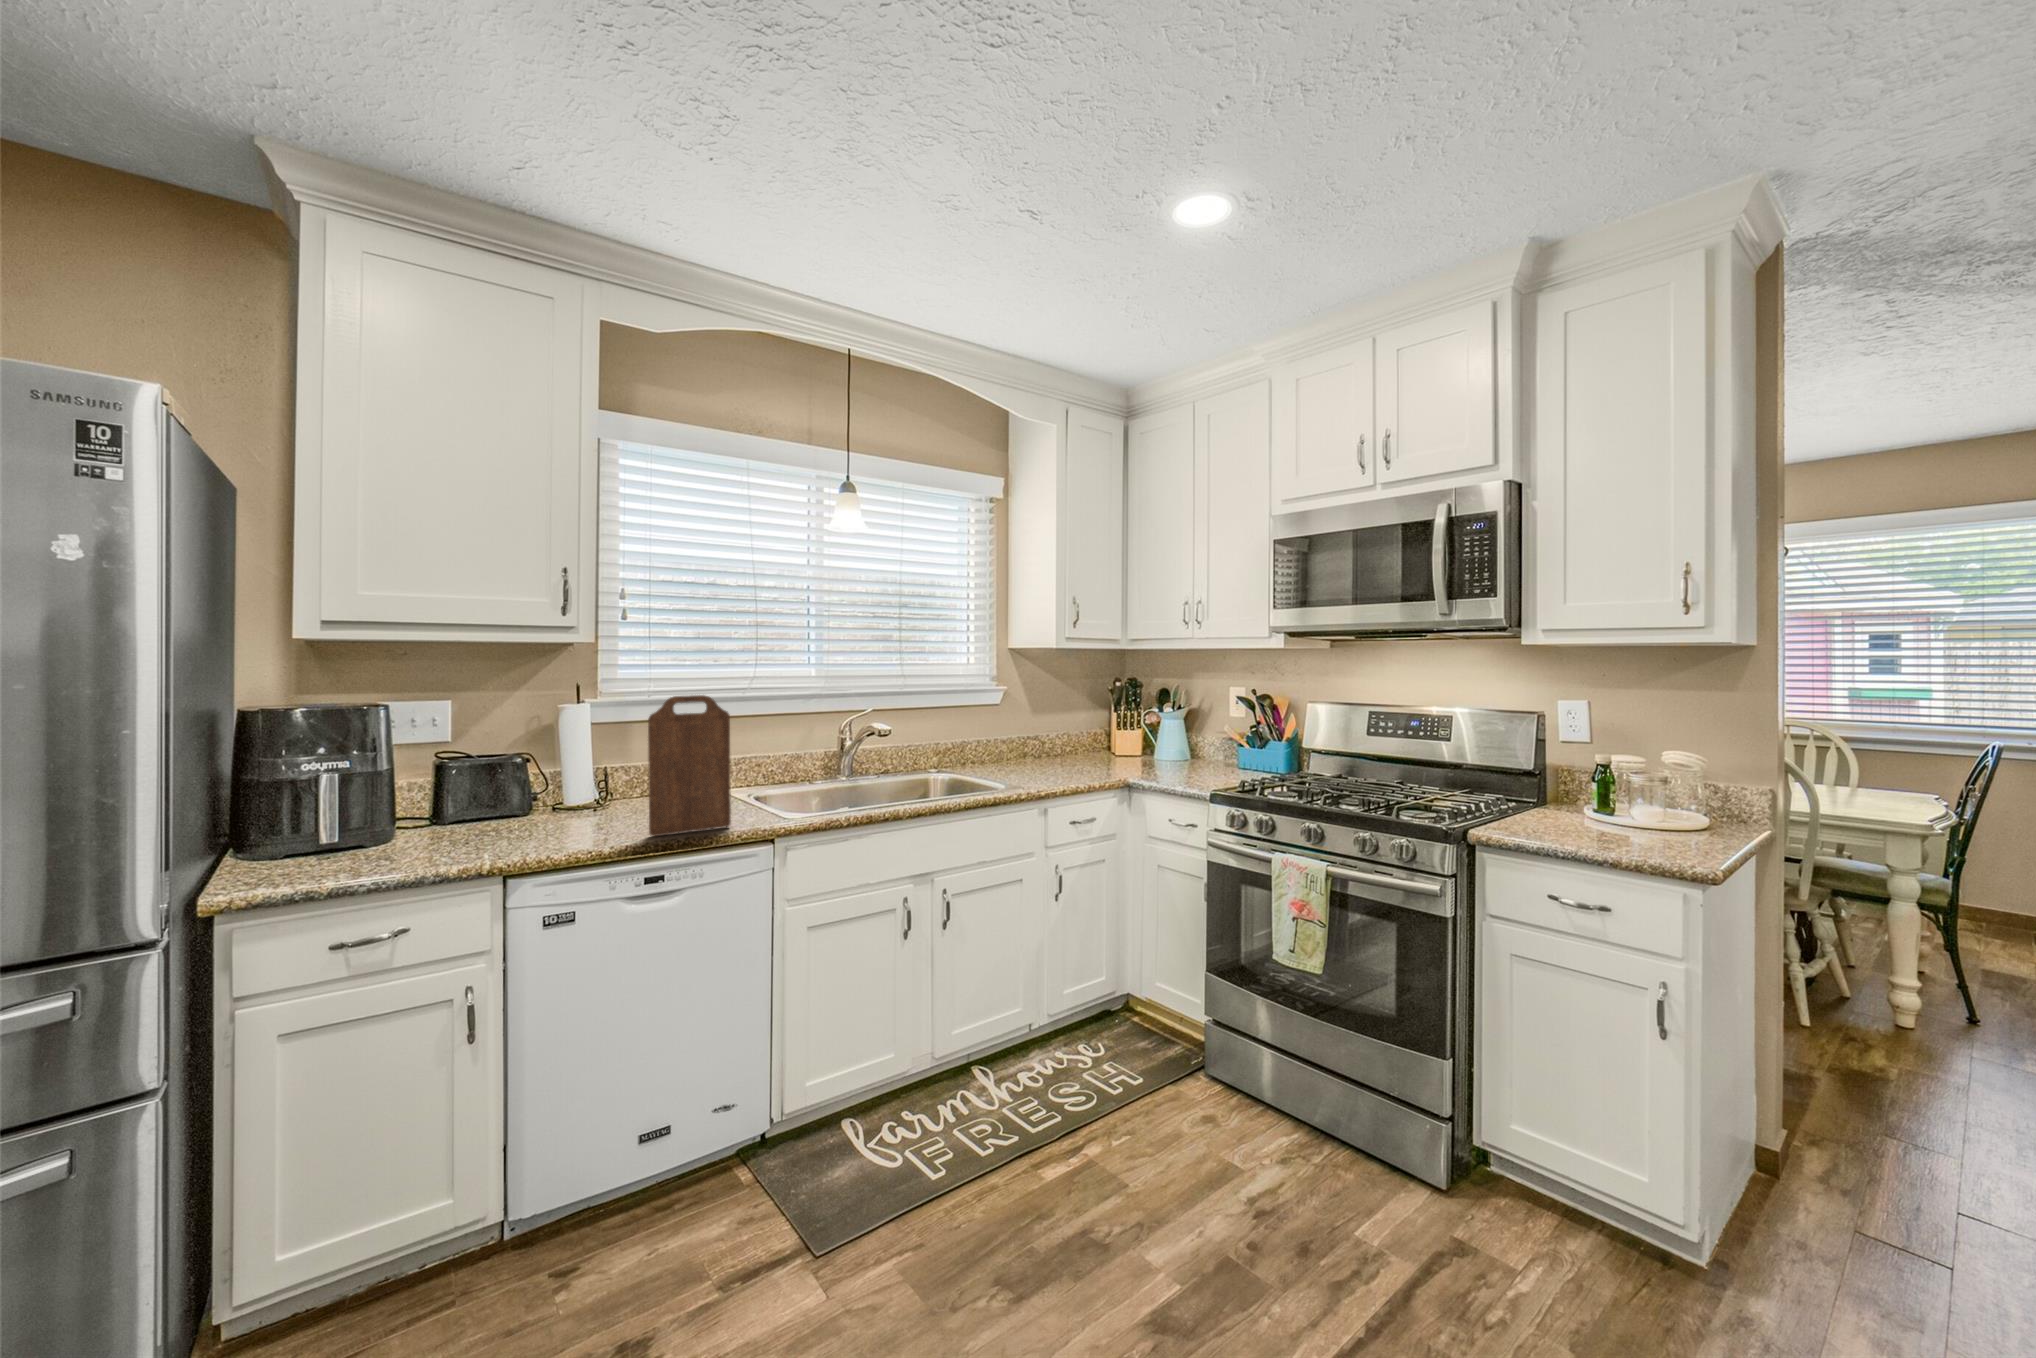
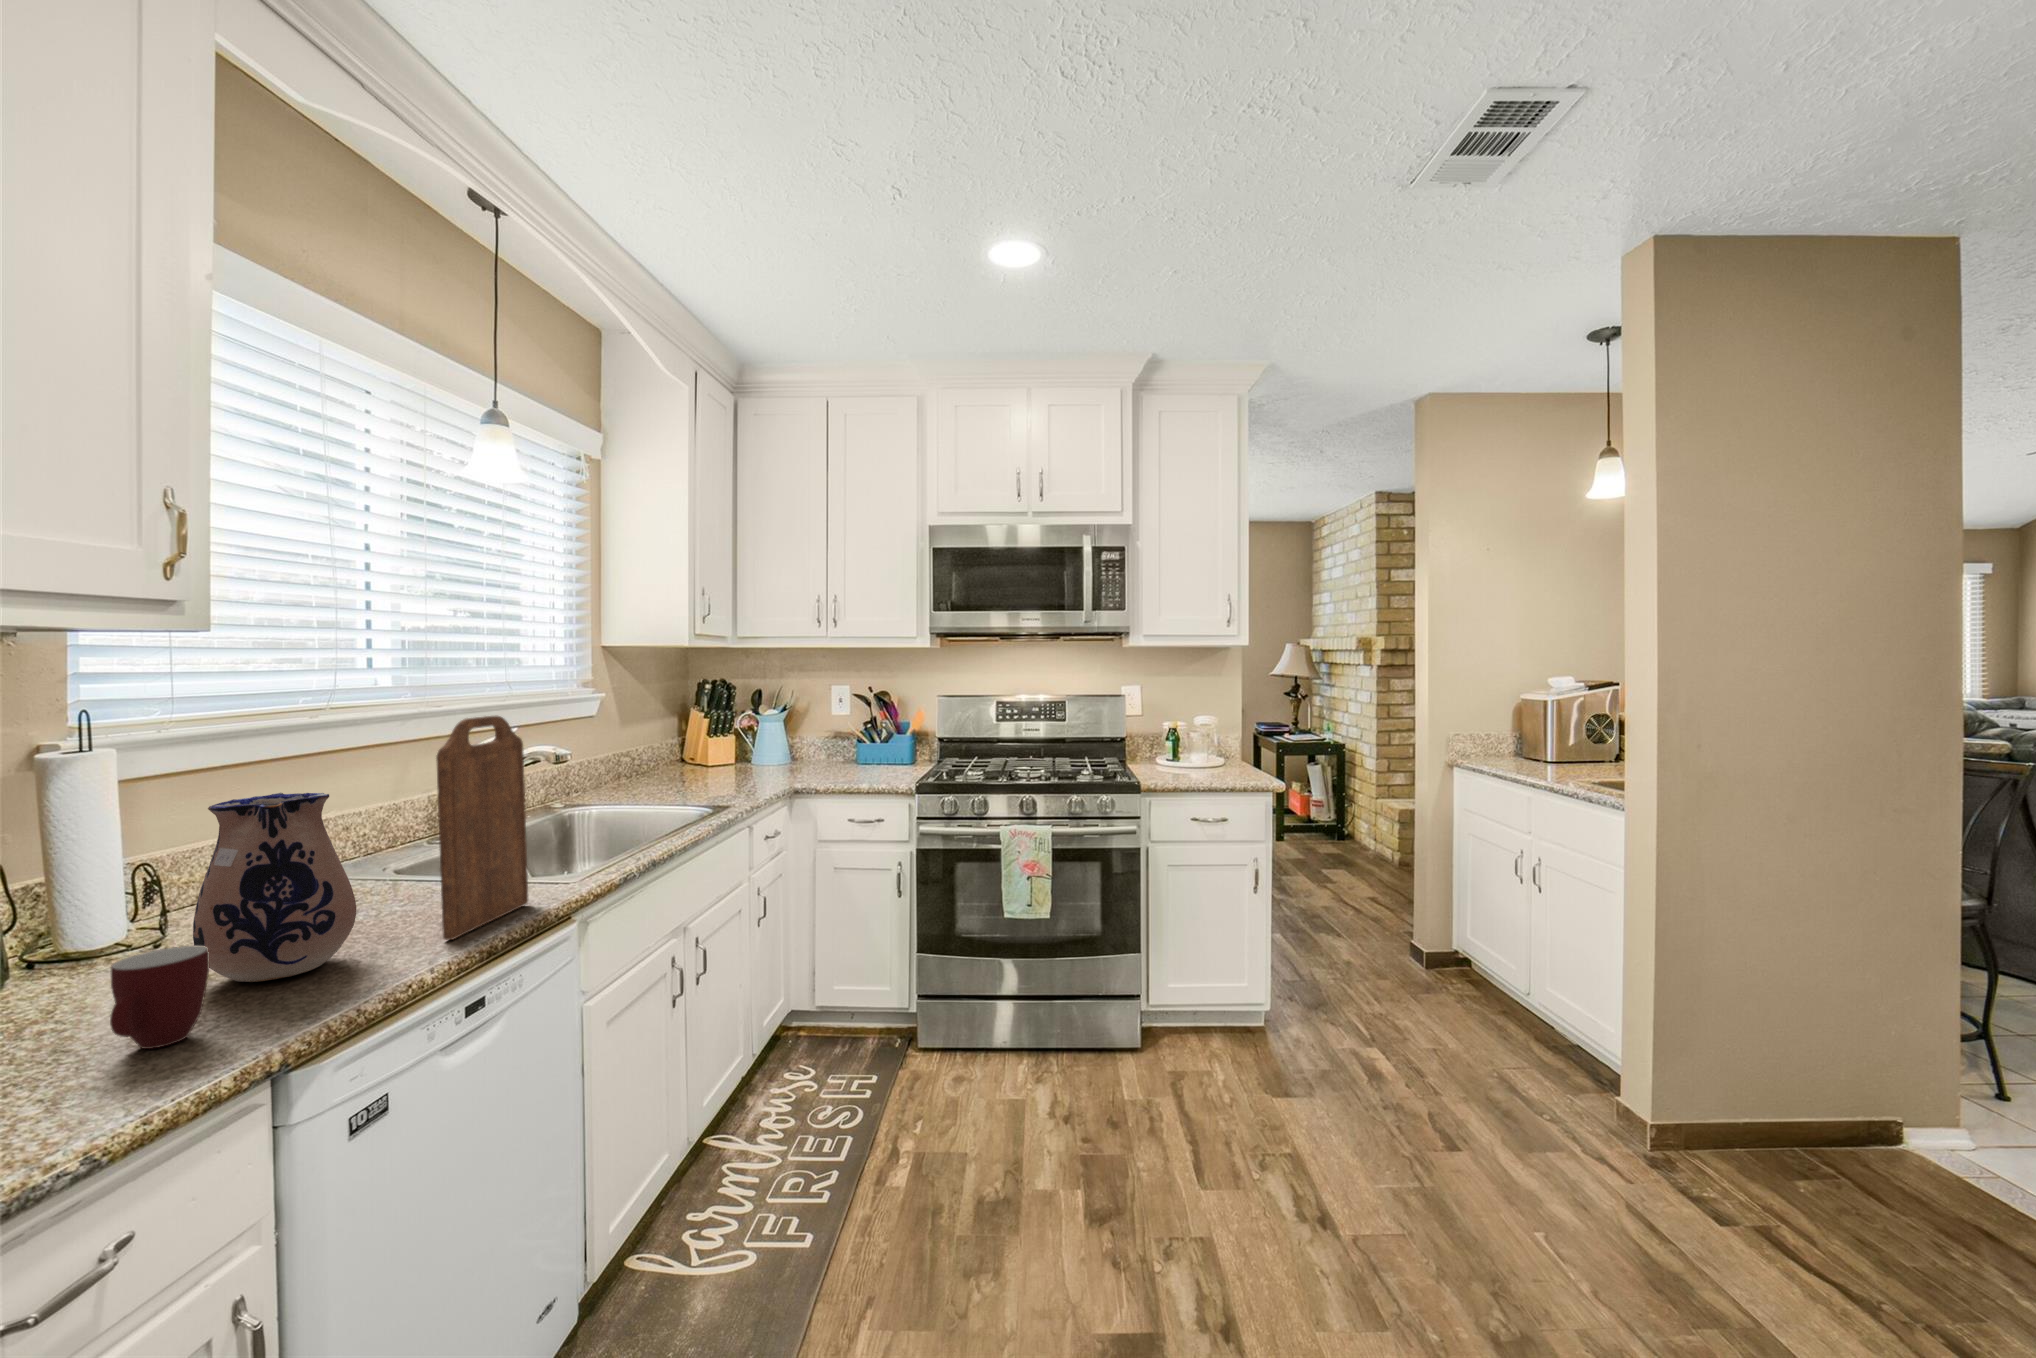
ceramic pitcher: none [537,732,615,836] -> present [193,793,356,982]
mug: none [446,804,498,851] -> present [110,945,209,1049]

